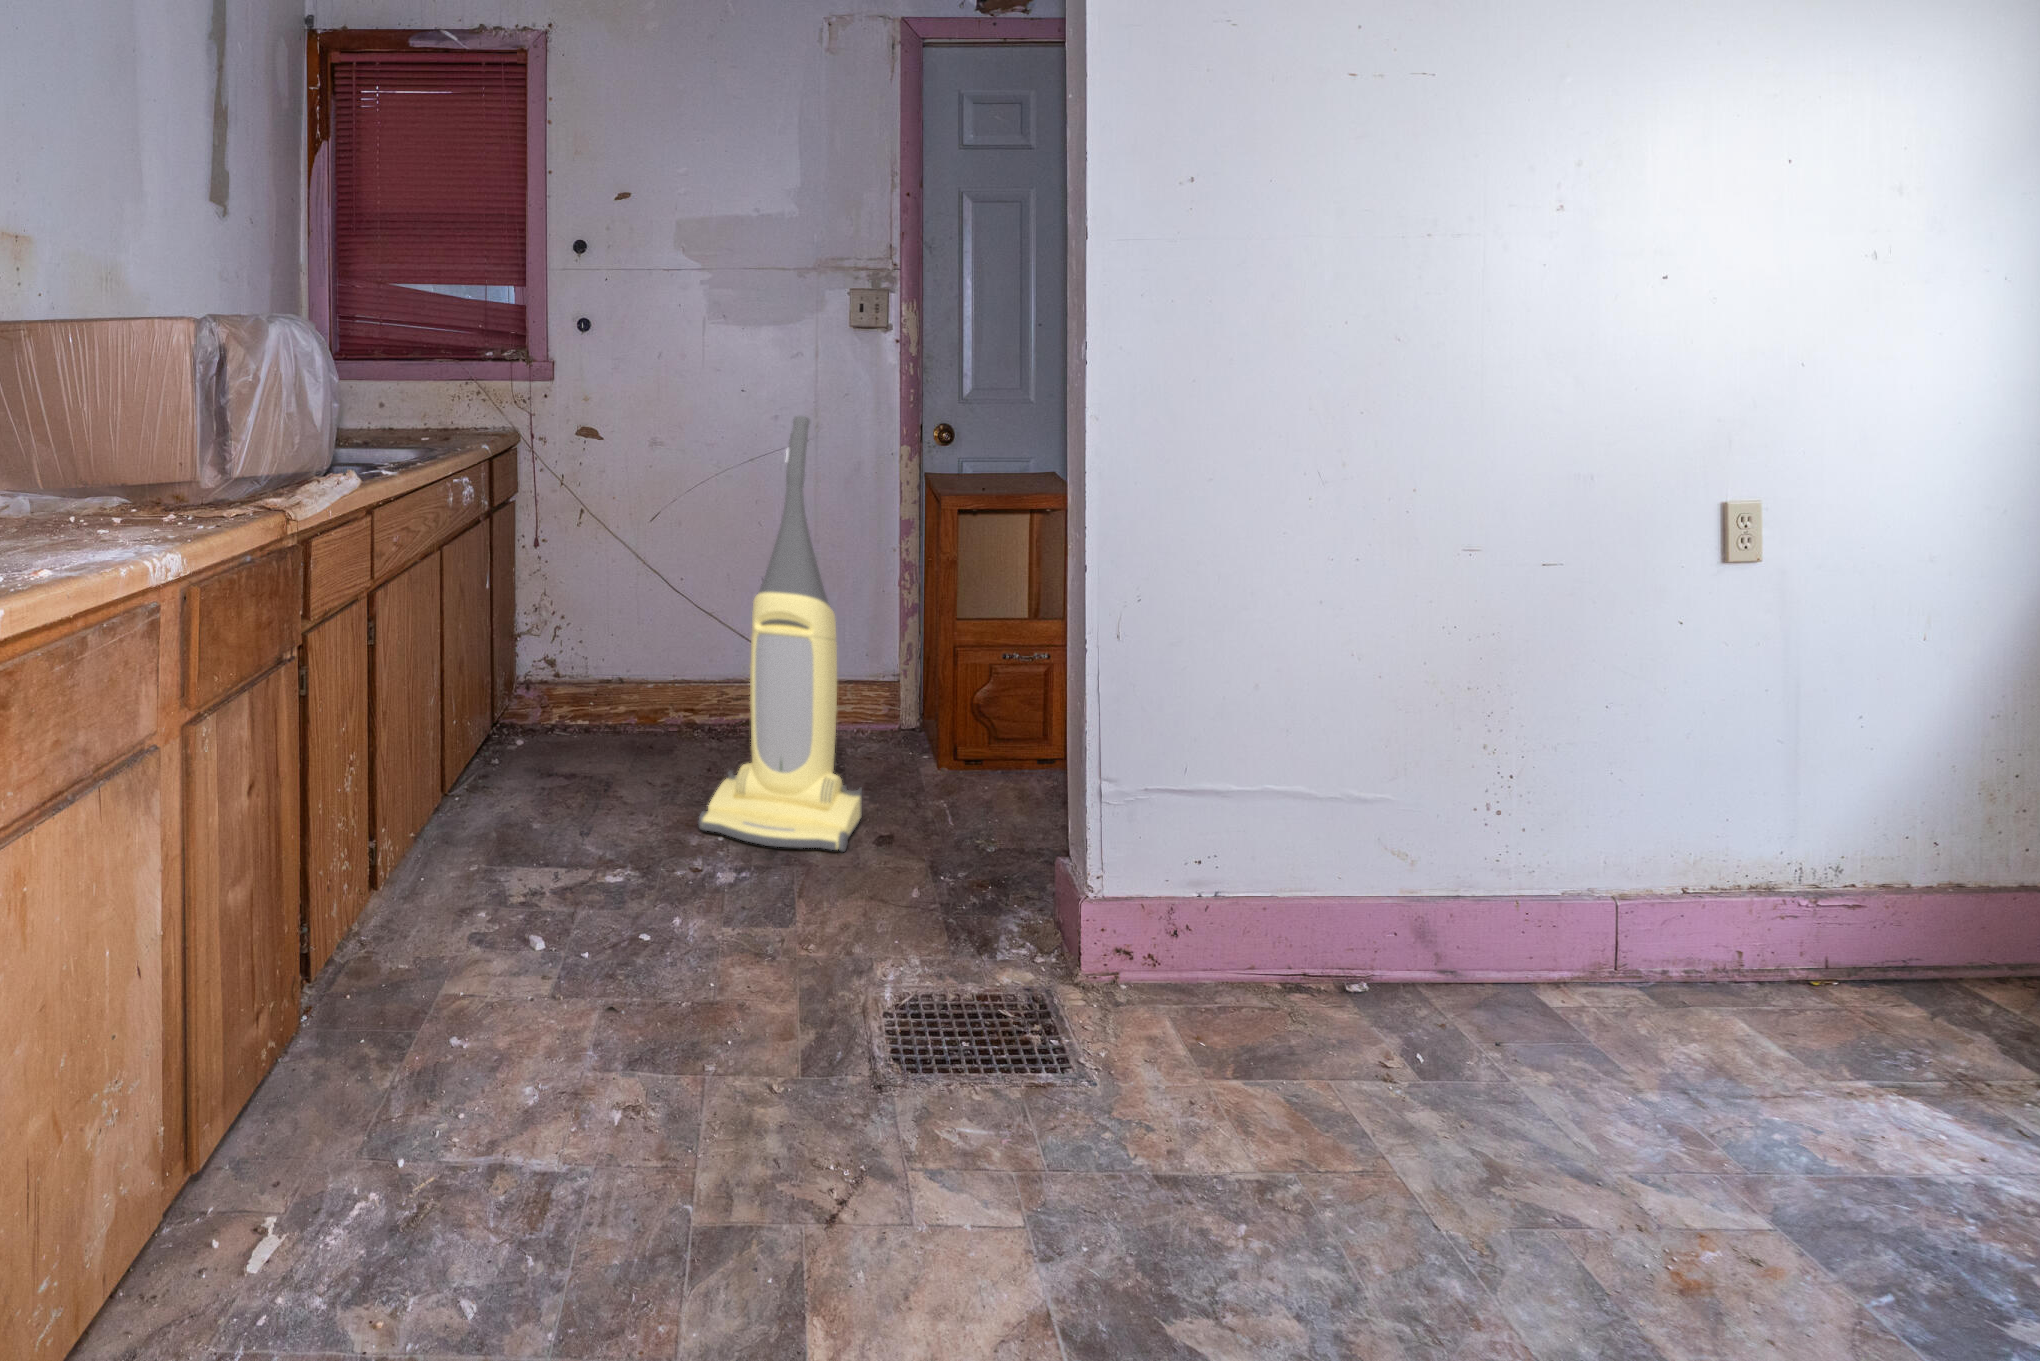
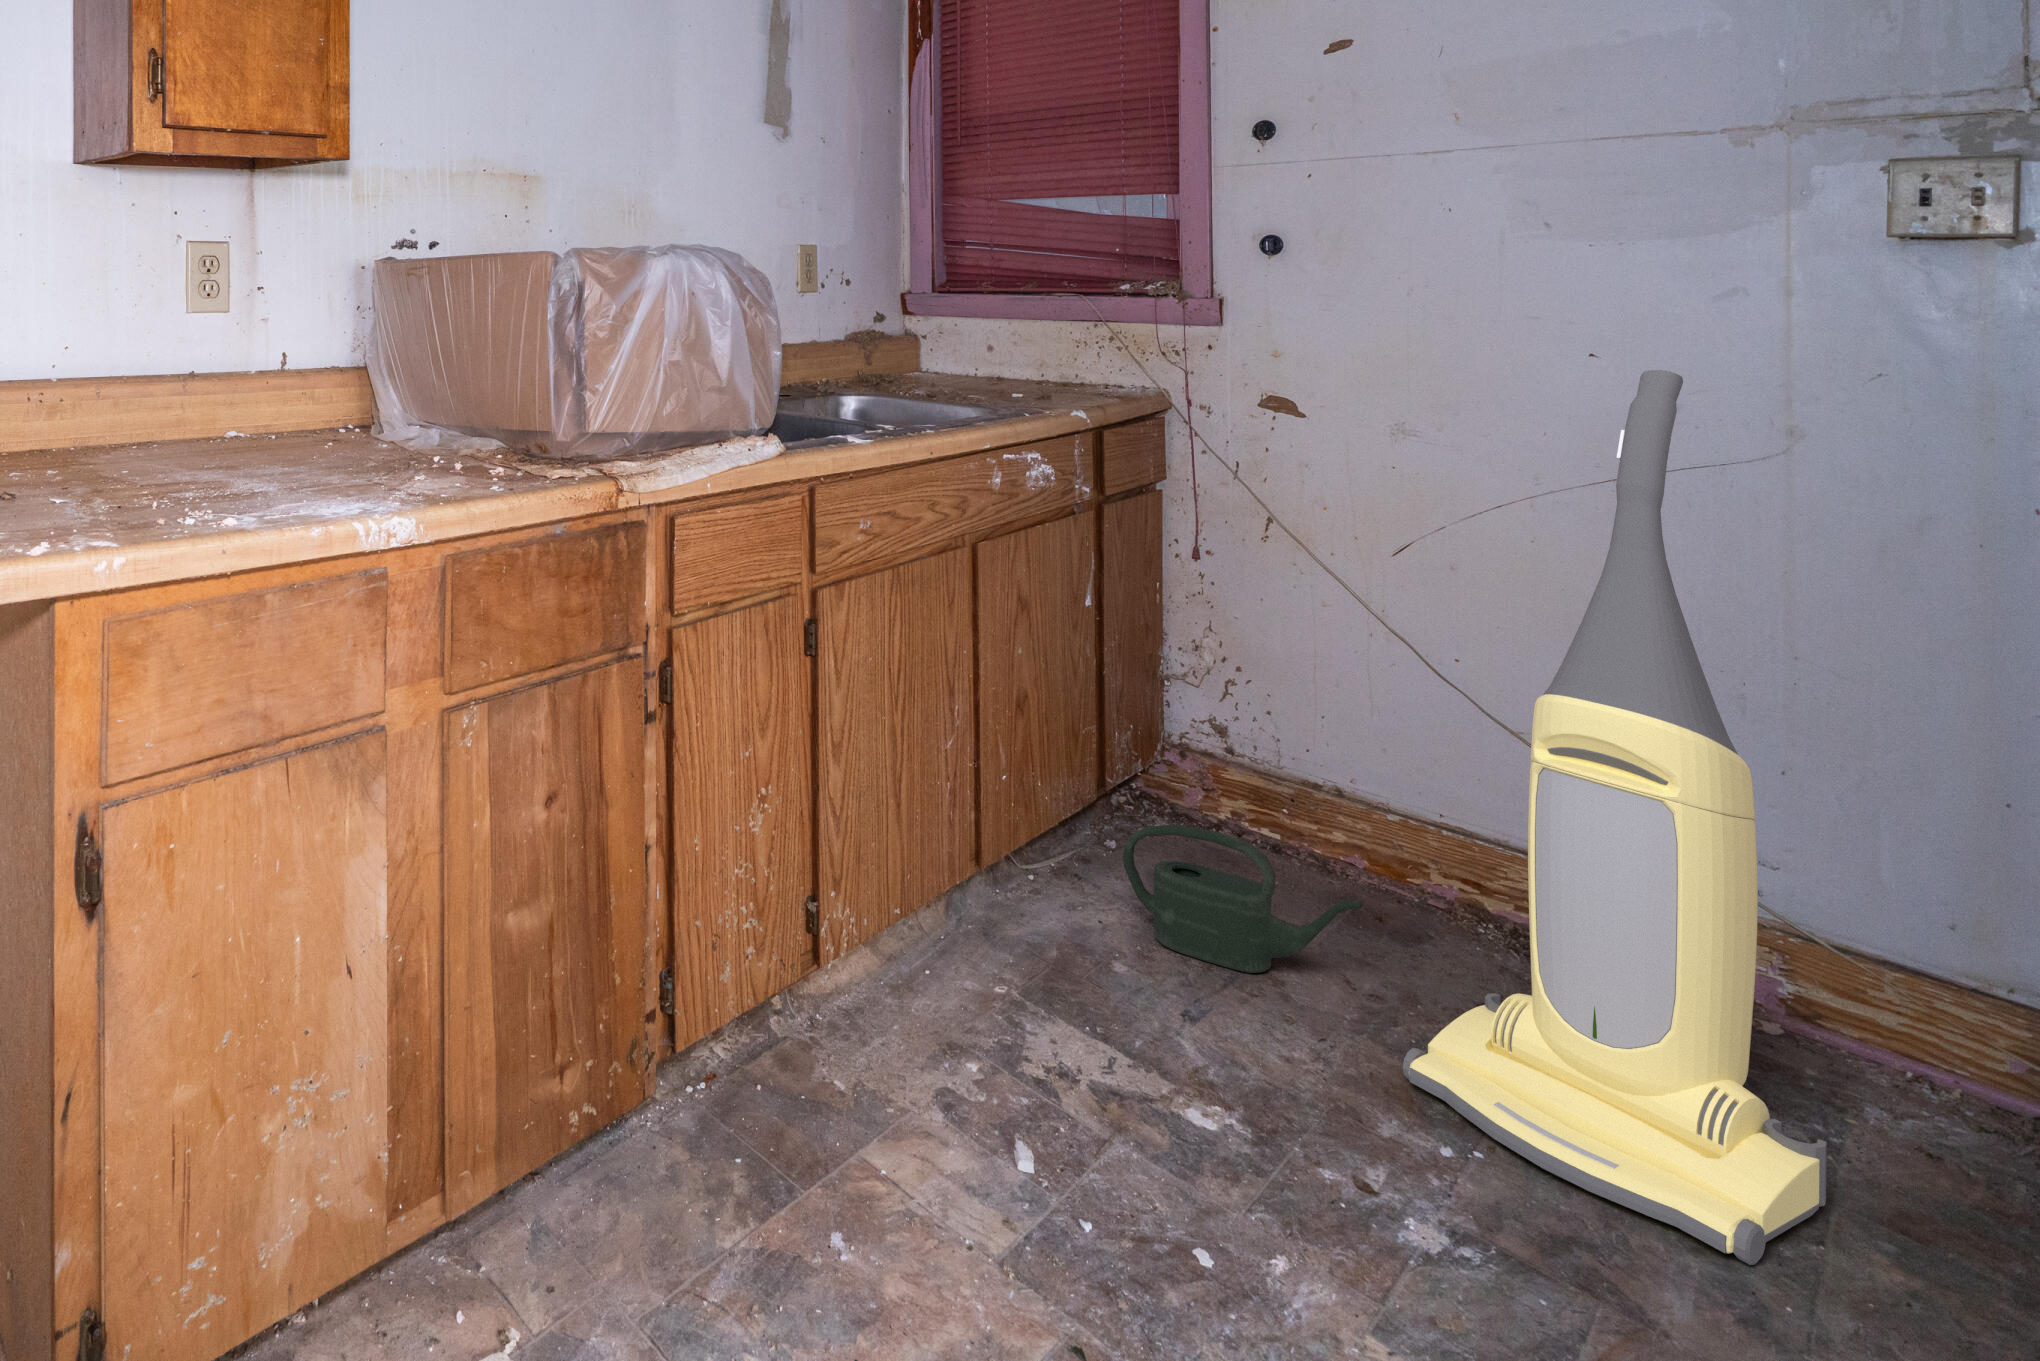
watering can: none [529,721,666,808] -> present [1123,824,1362,973]

